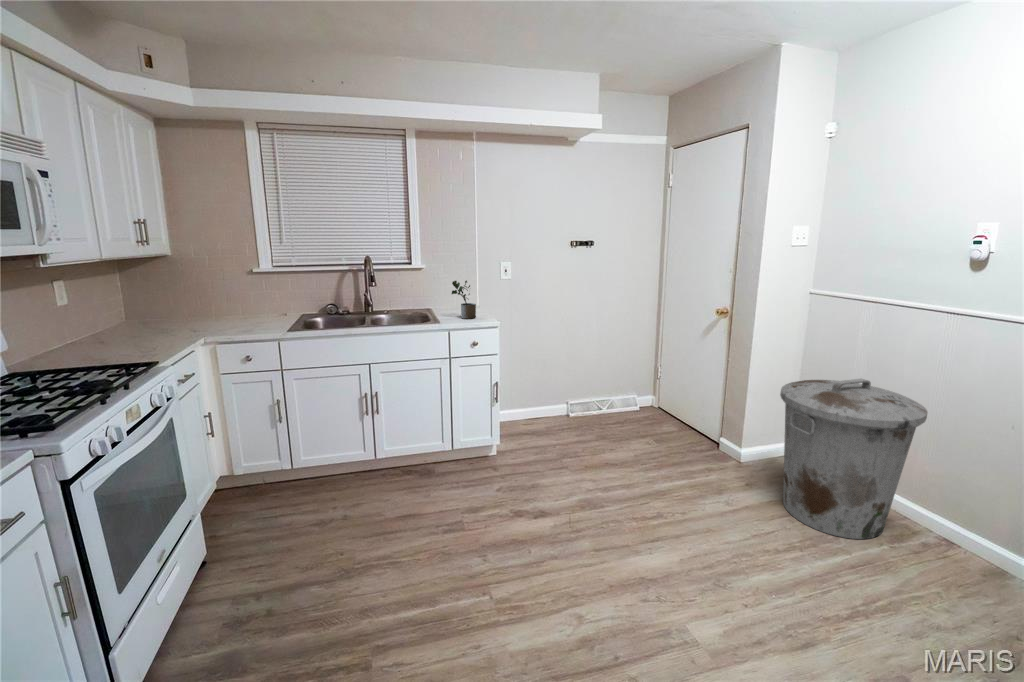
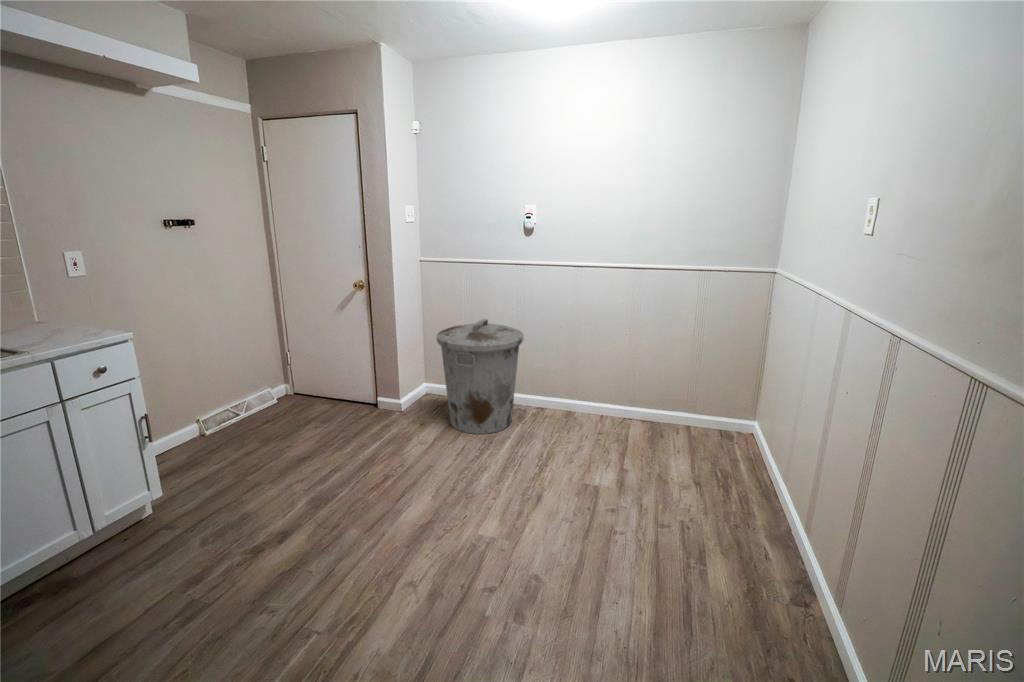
potted plant: present [452,281,476,319] -> none [16,281,73,340]

